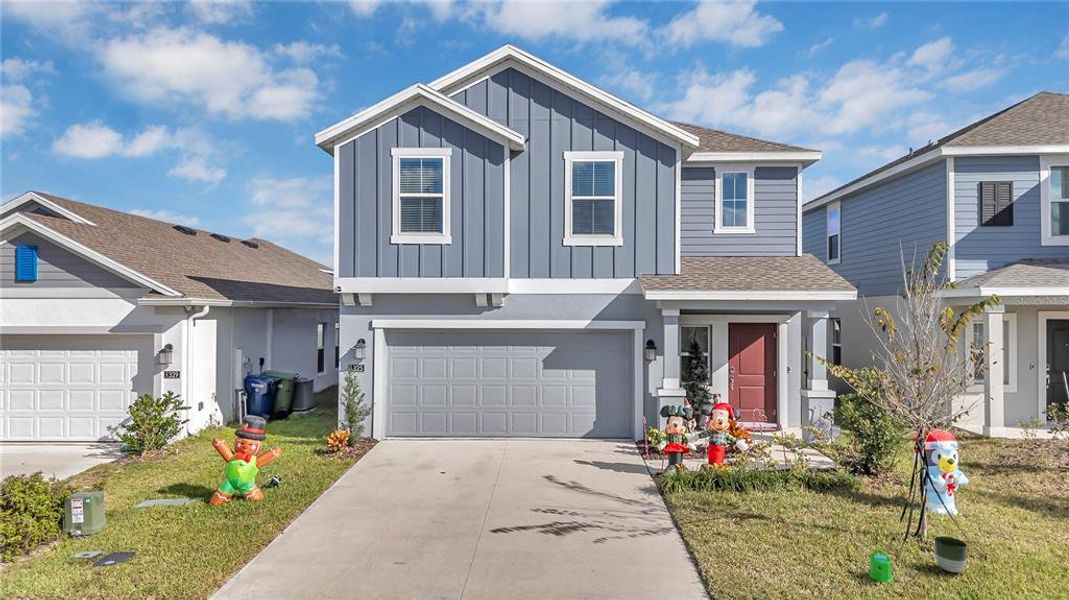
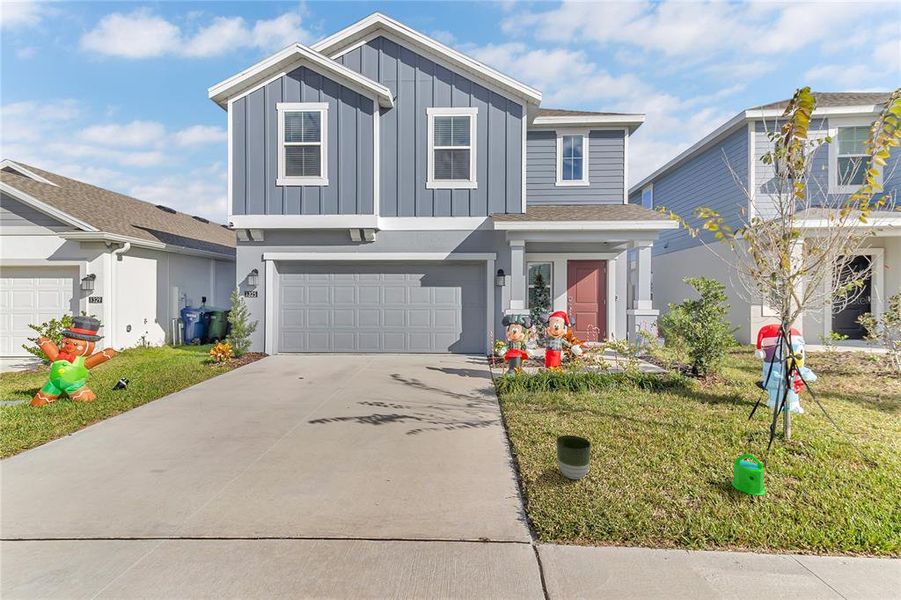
planter: present [934,536,967,572] -> present [556,435,591,479]

